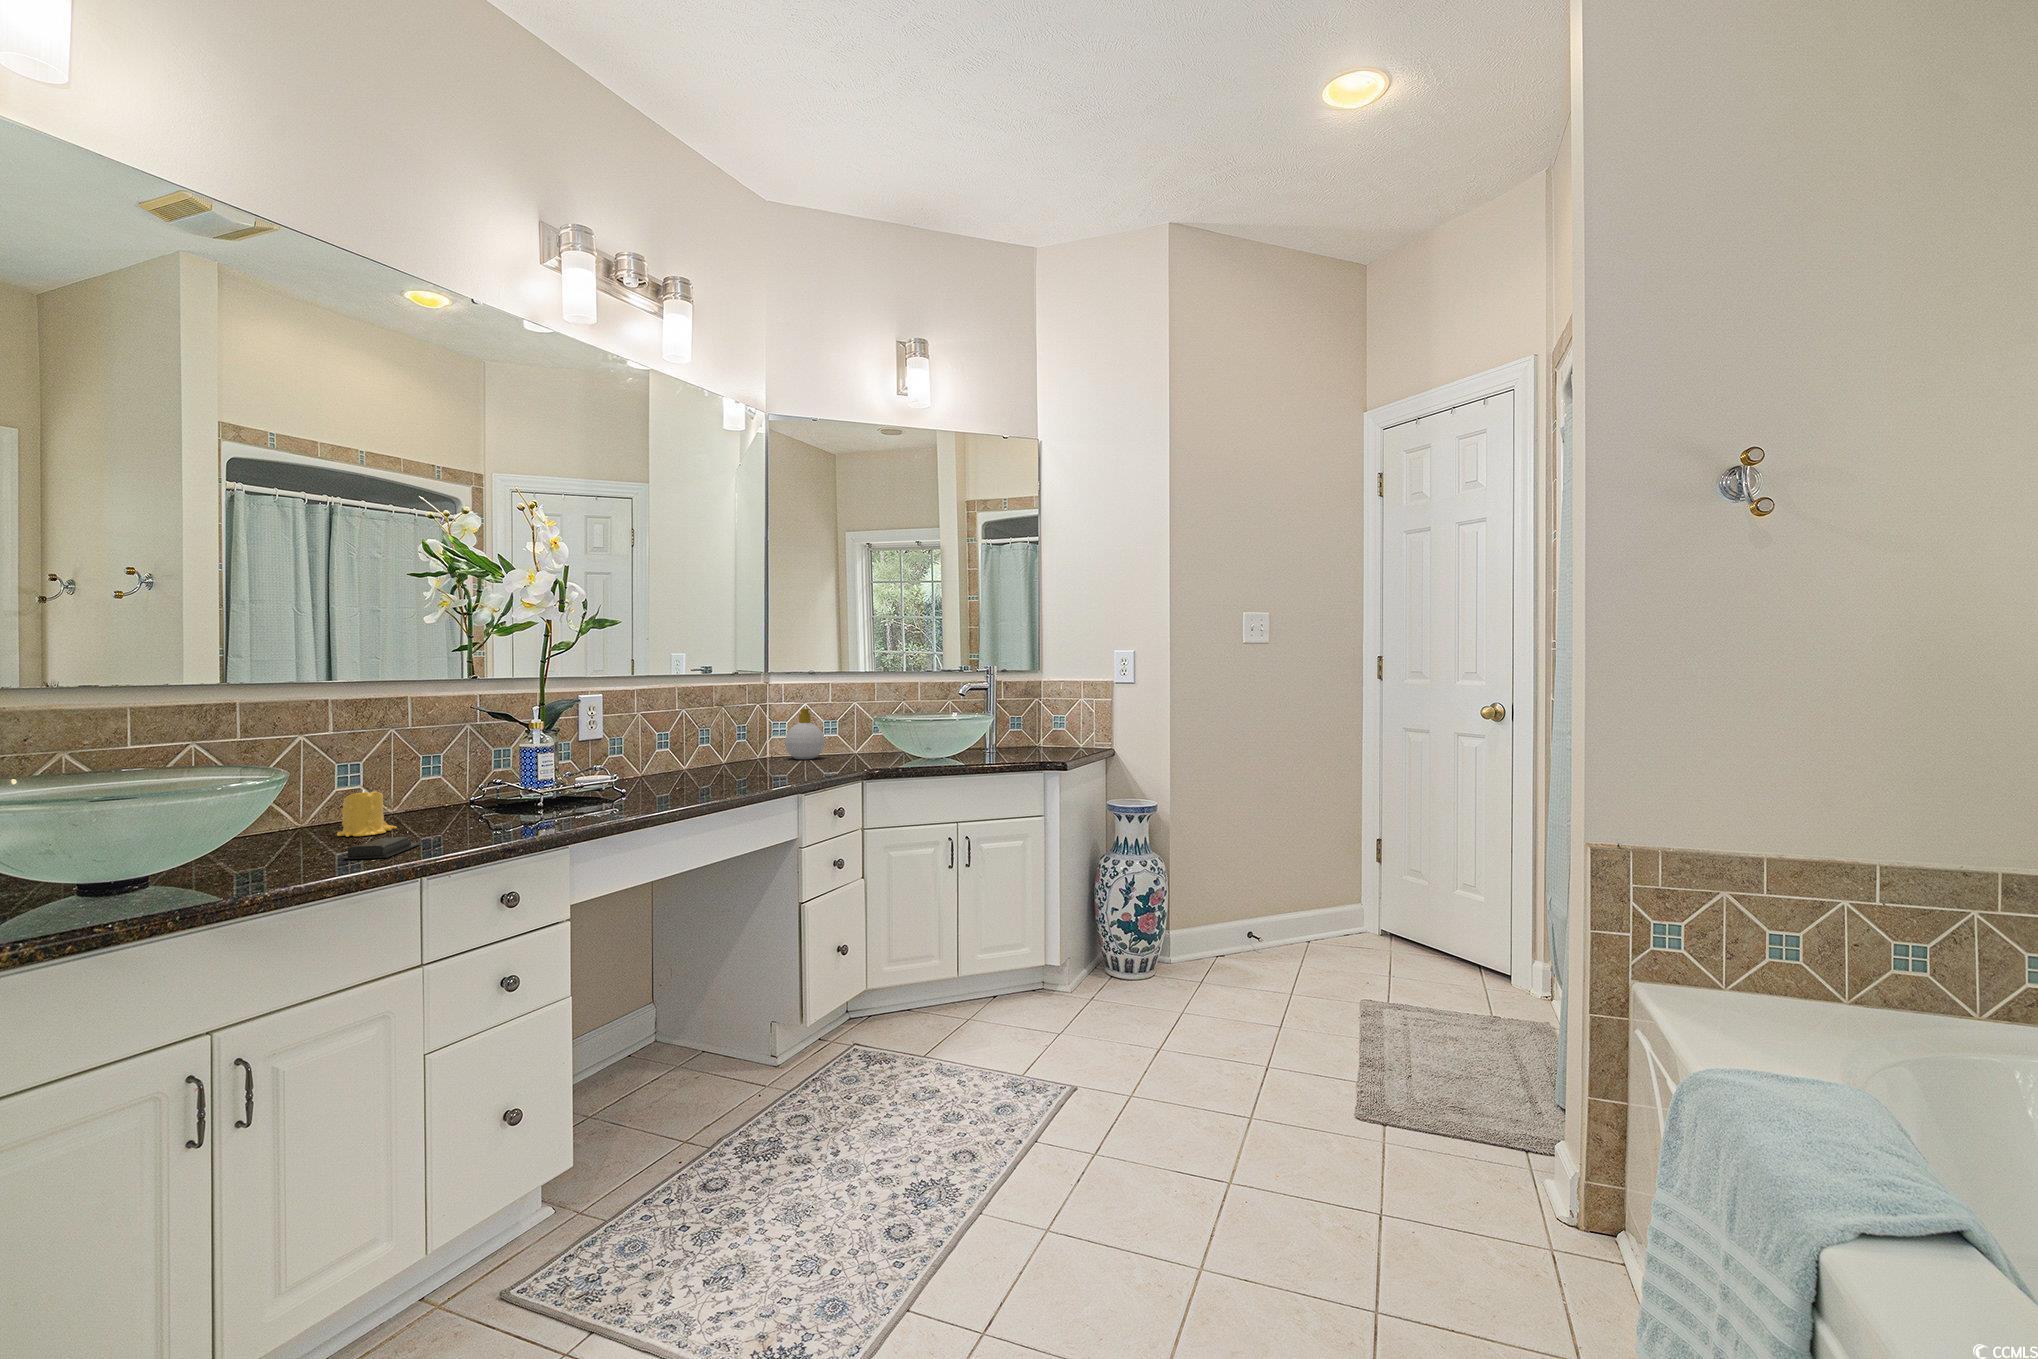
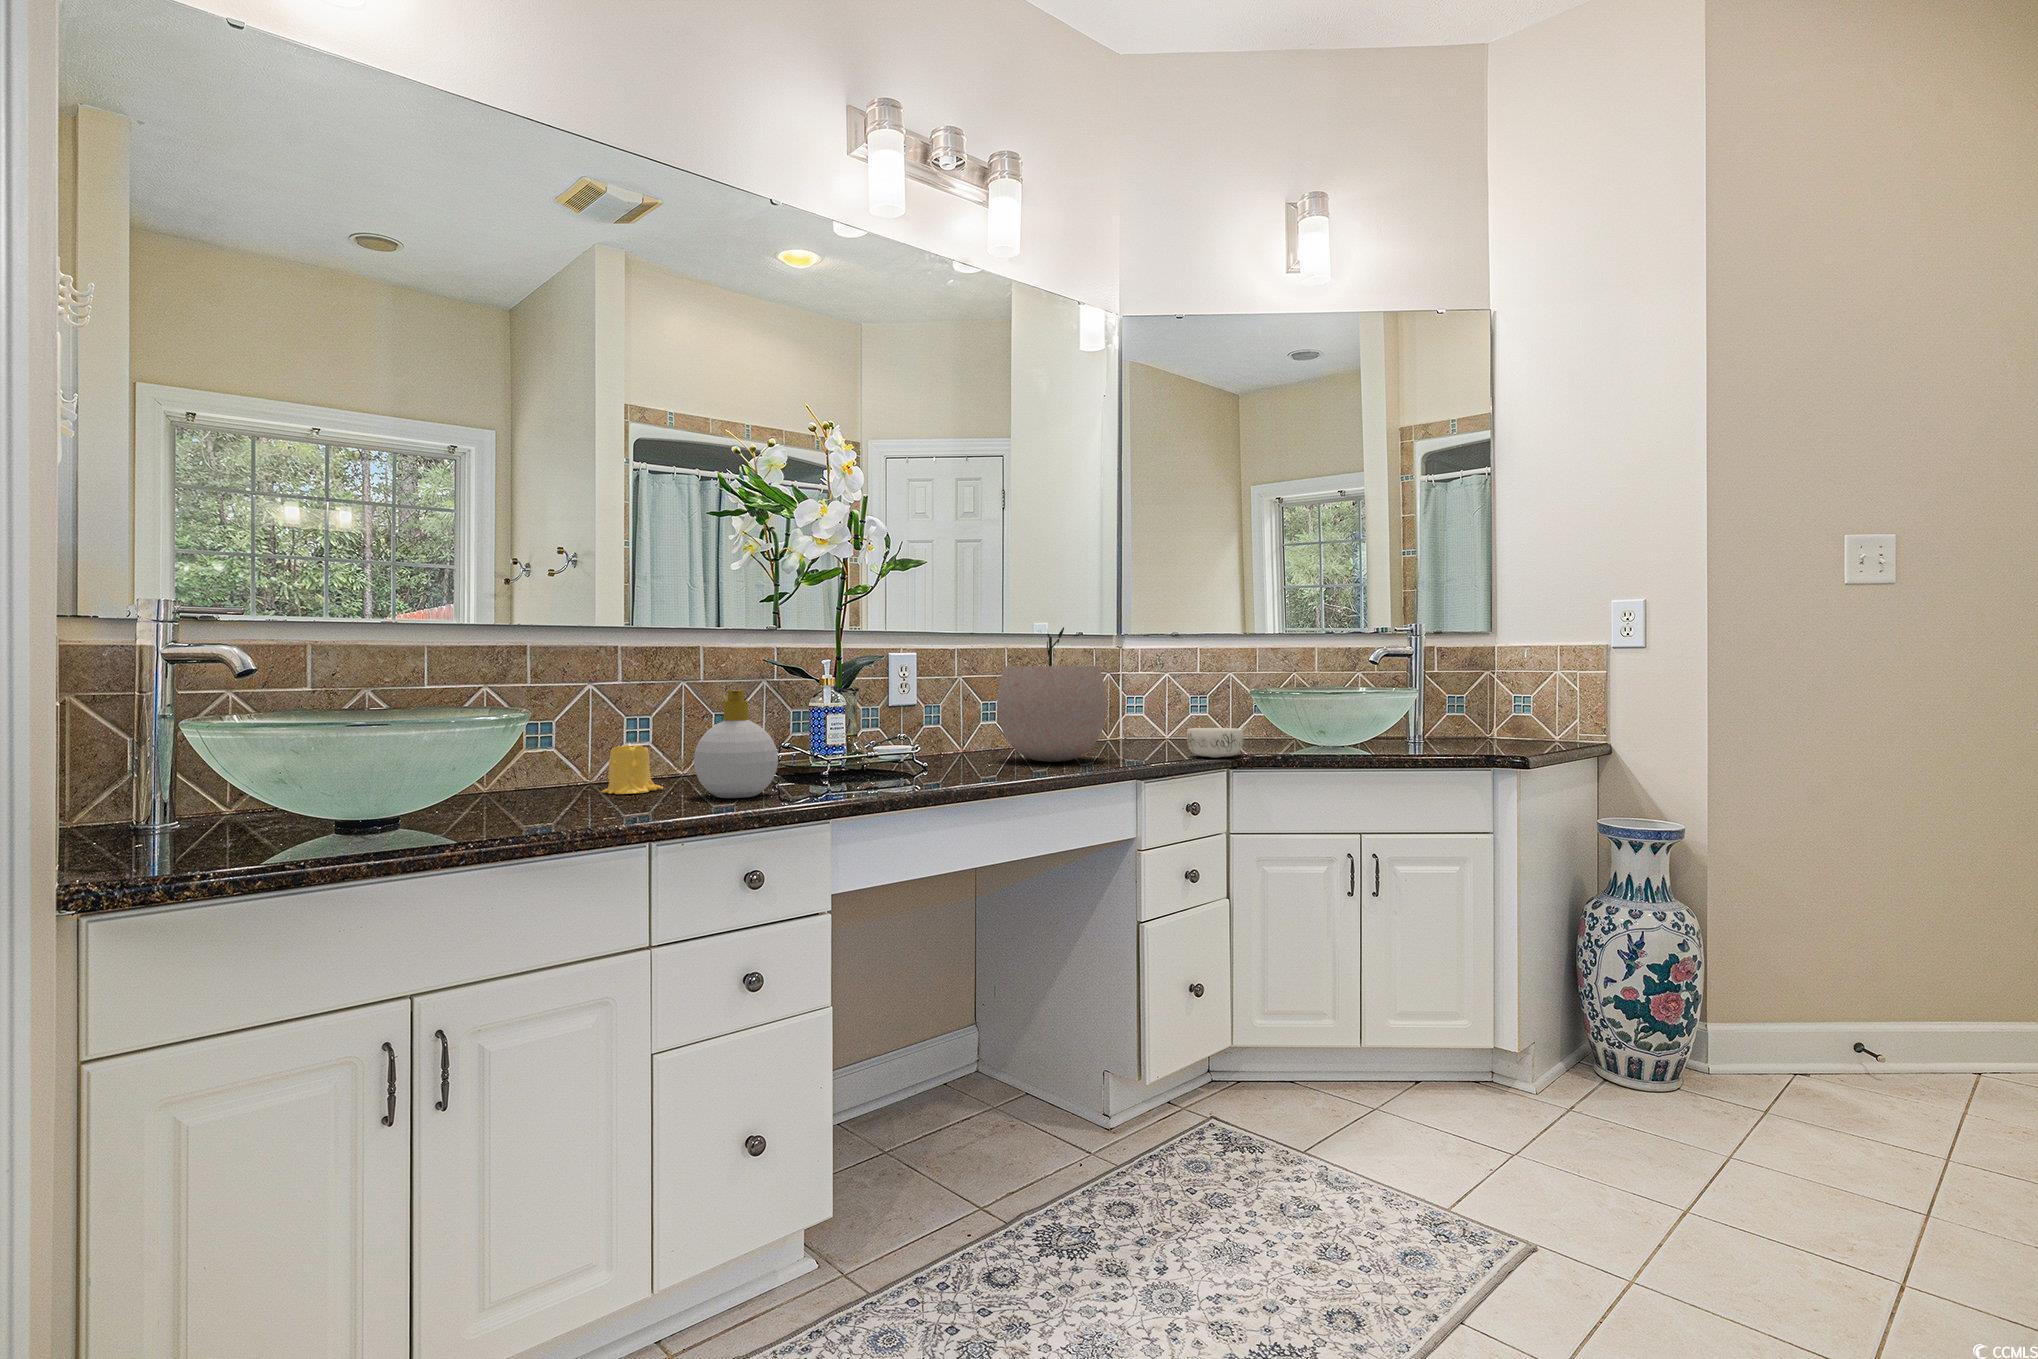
plant pot: none [680,671,772,782] -> present [997,627,1107,762]
soap bottle: present [785,709,825,759] -> present [694,690,778,798]
decorative bowl: none [832,748,875,772] -> present [1187,728,1244,758]
soap bar: present [341,837,422,859] -> none [569,795,663,817]

